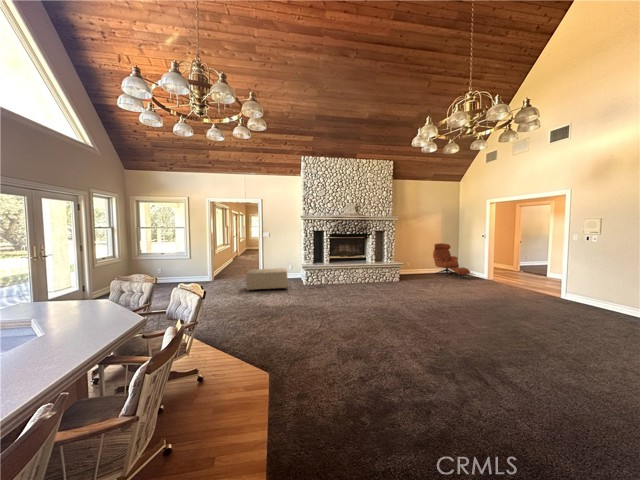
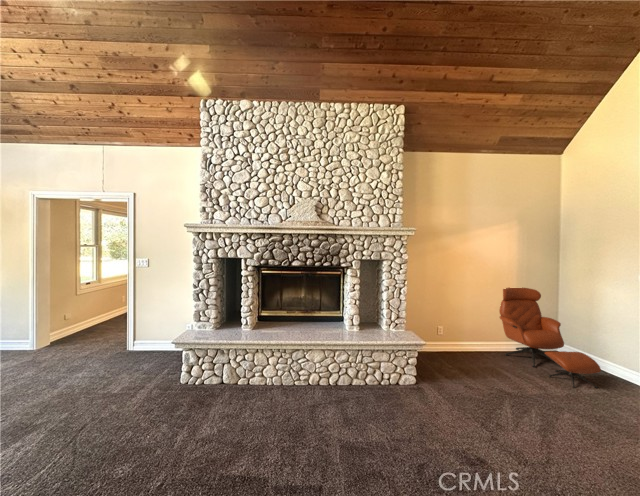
ottoman: present [246,268,288,291] -> none [22,341,145,401]

